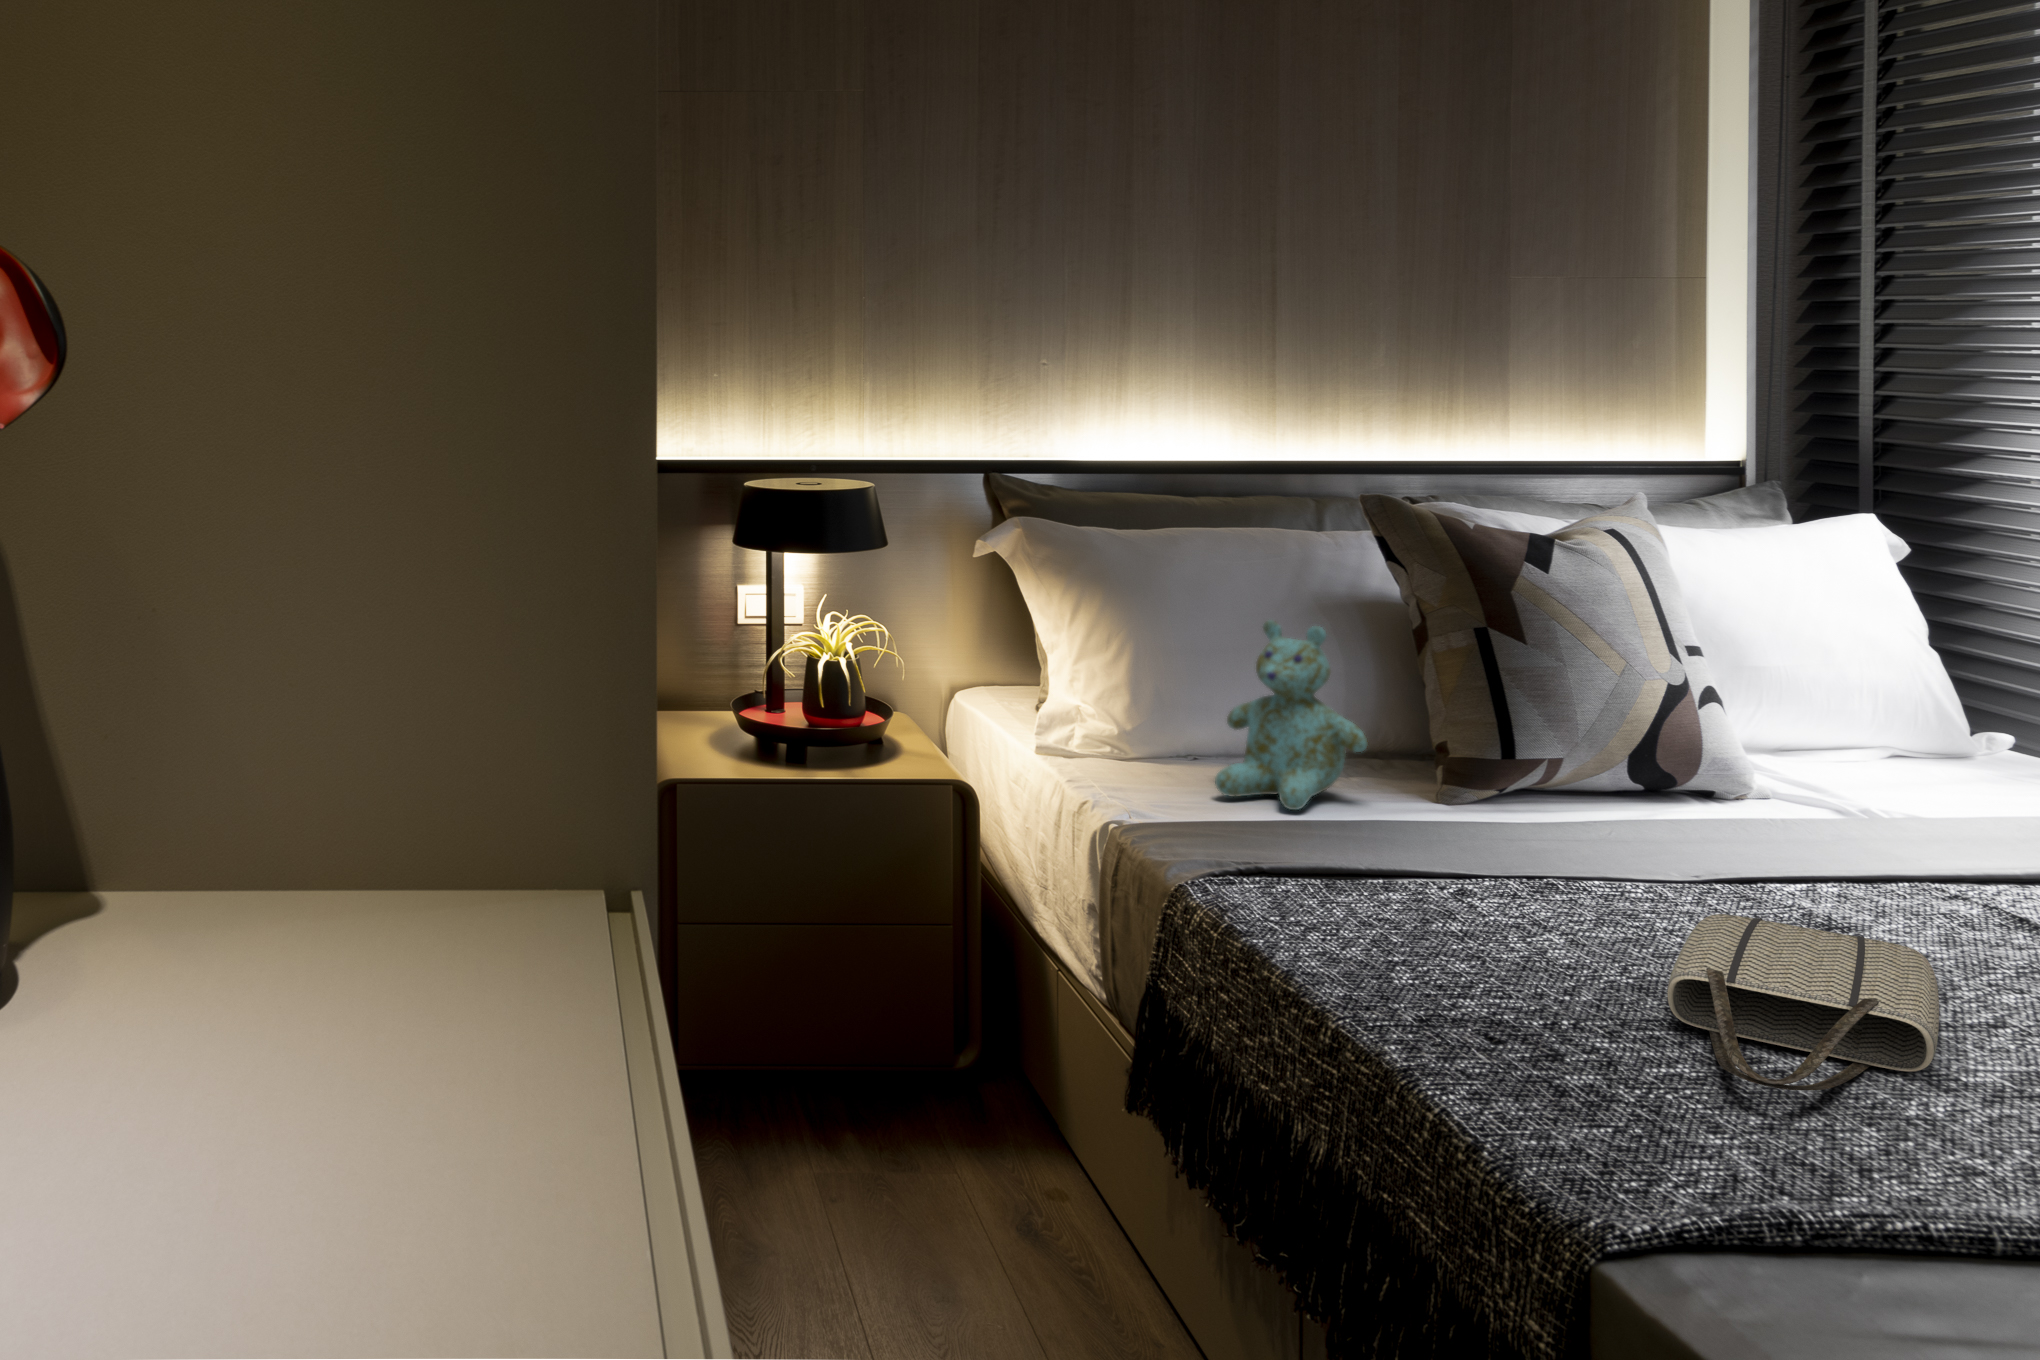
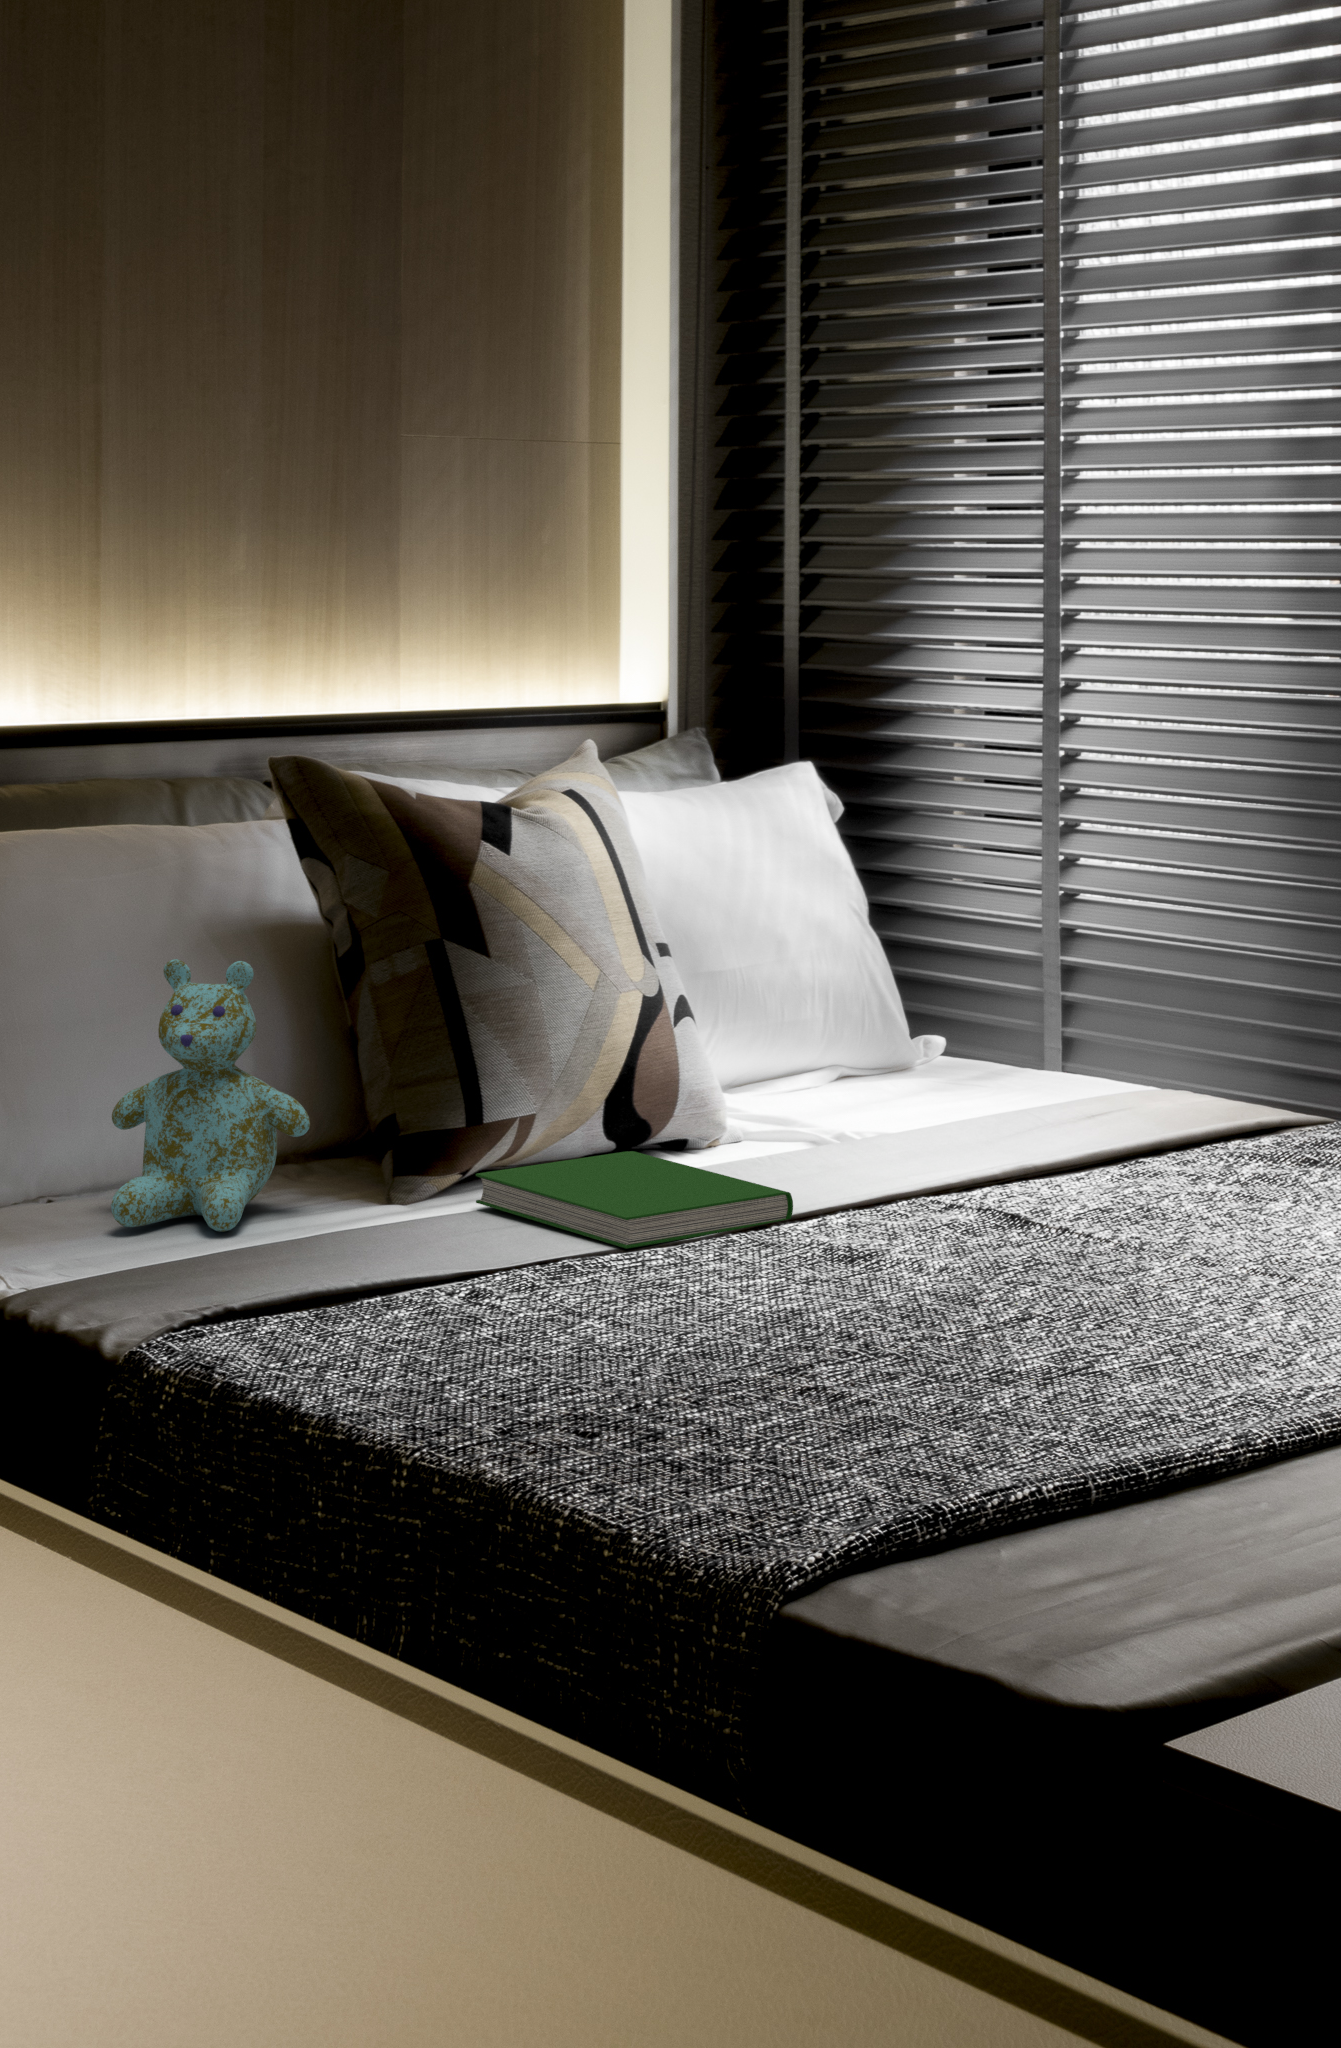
hardcover book: none [1499,799,1783,881] -> present [476,1151,793,1249]
tote bag: present [1667,914,1939,1091] -> none [746,1251,994,1408]

